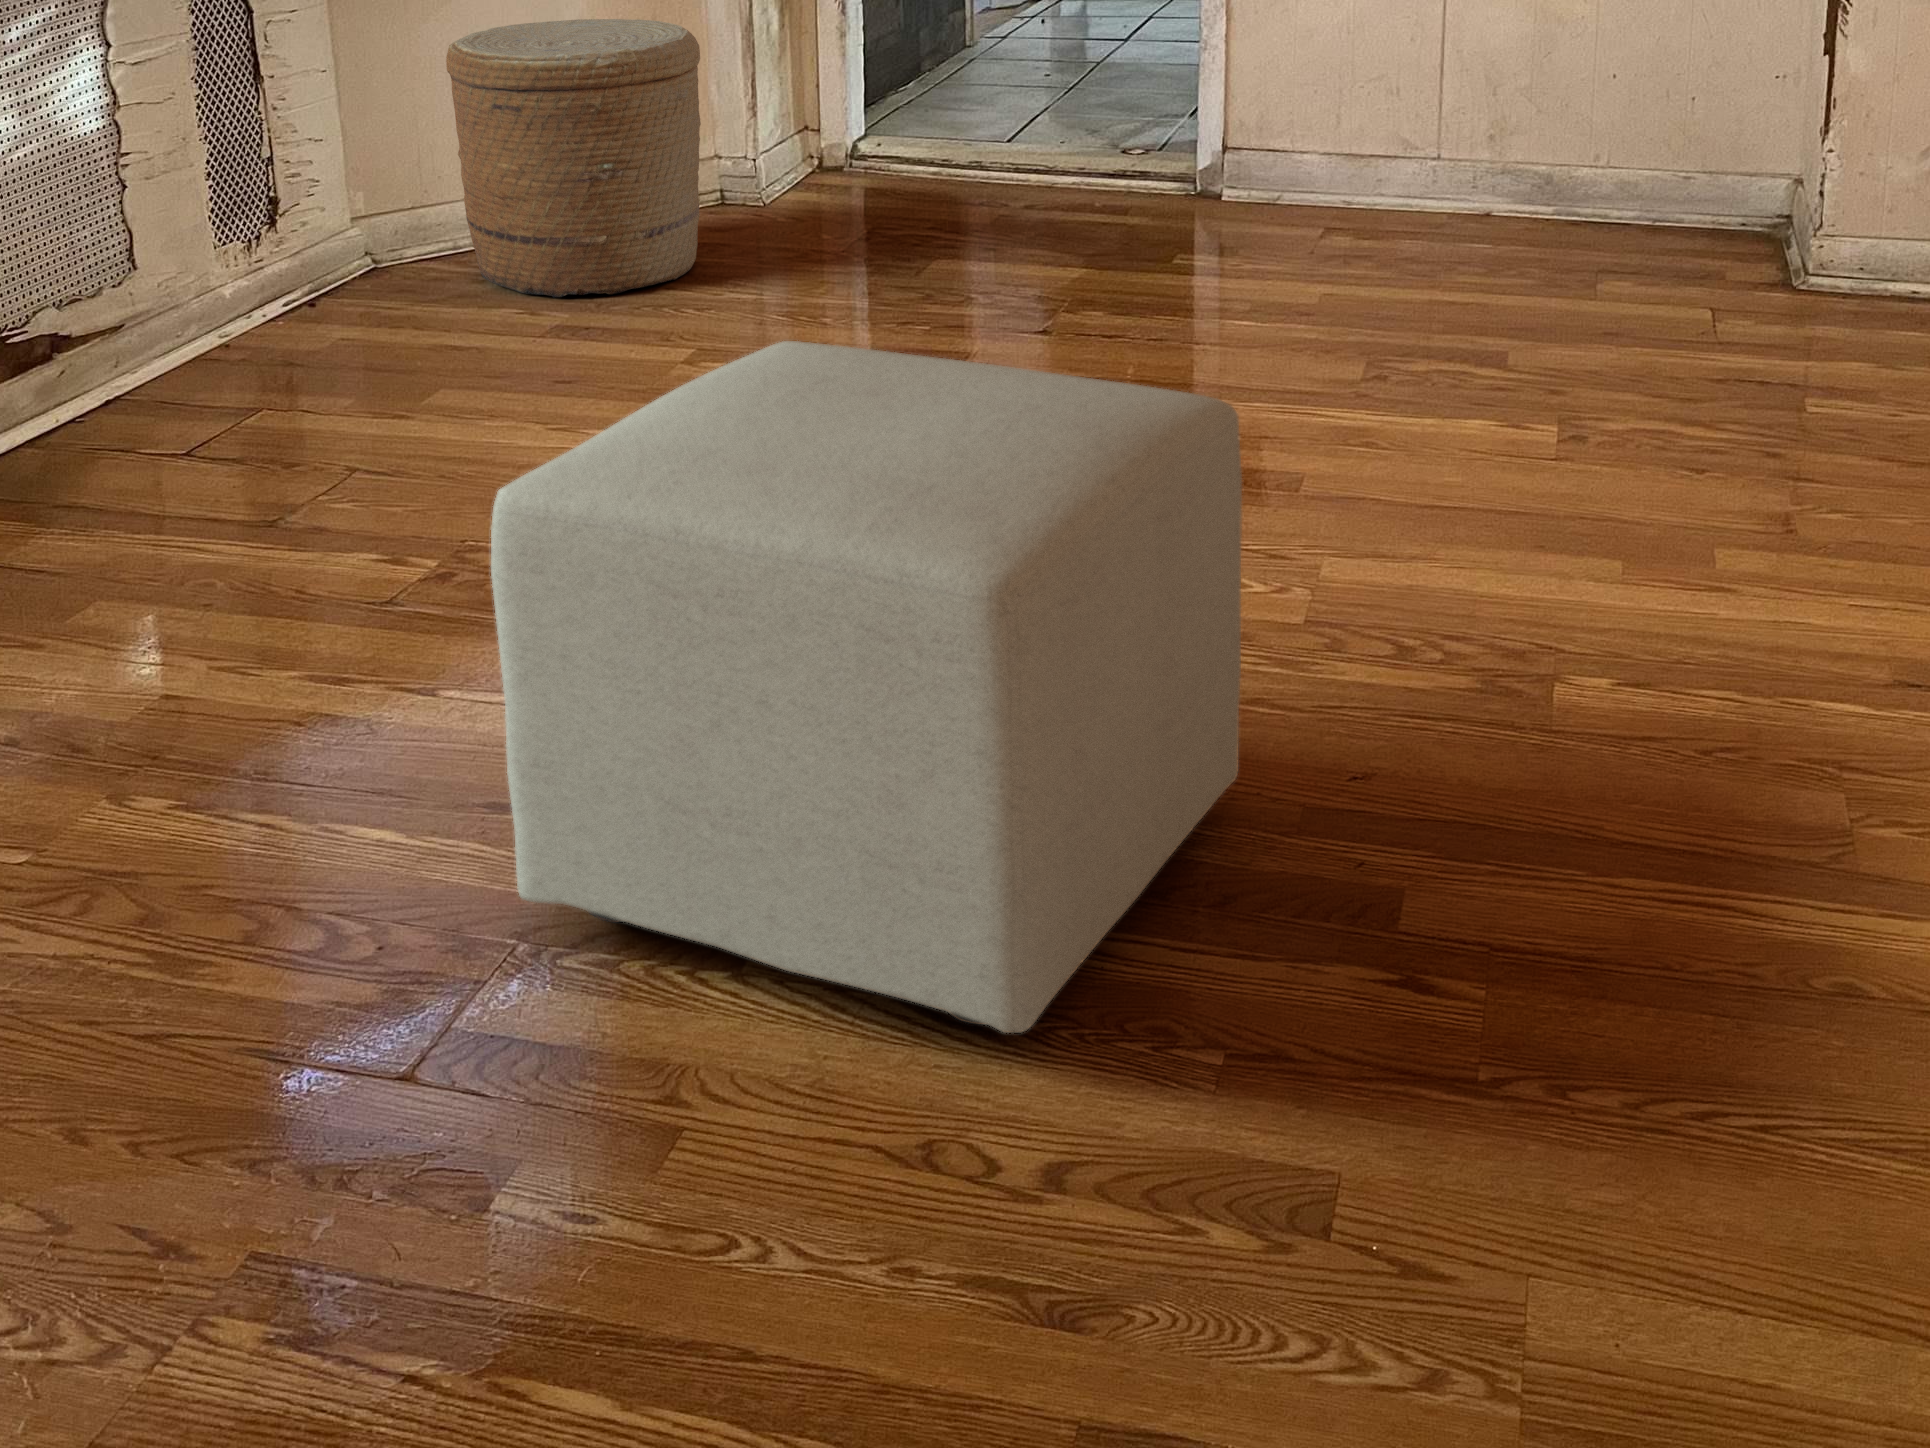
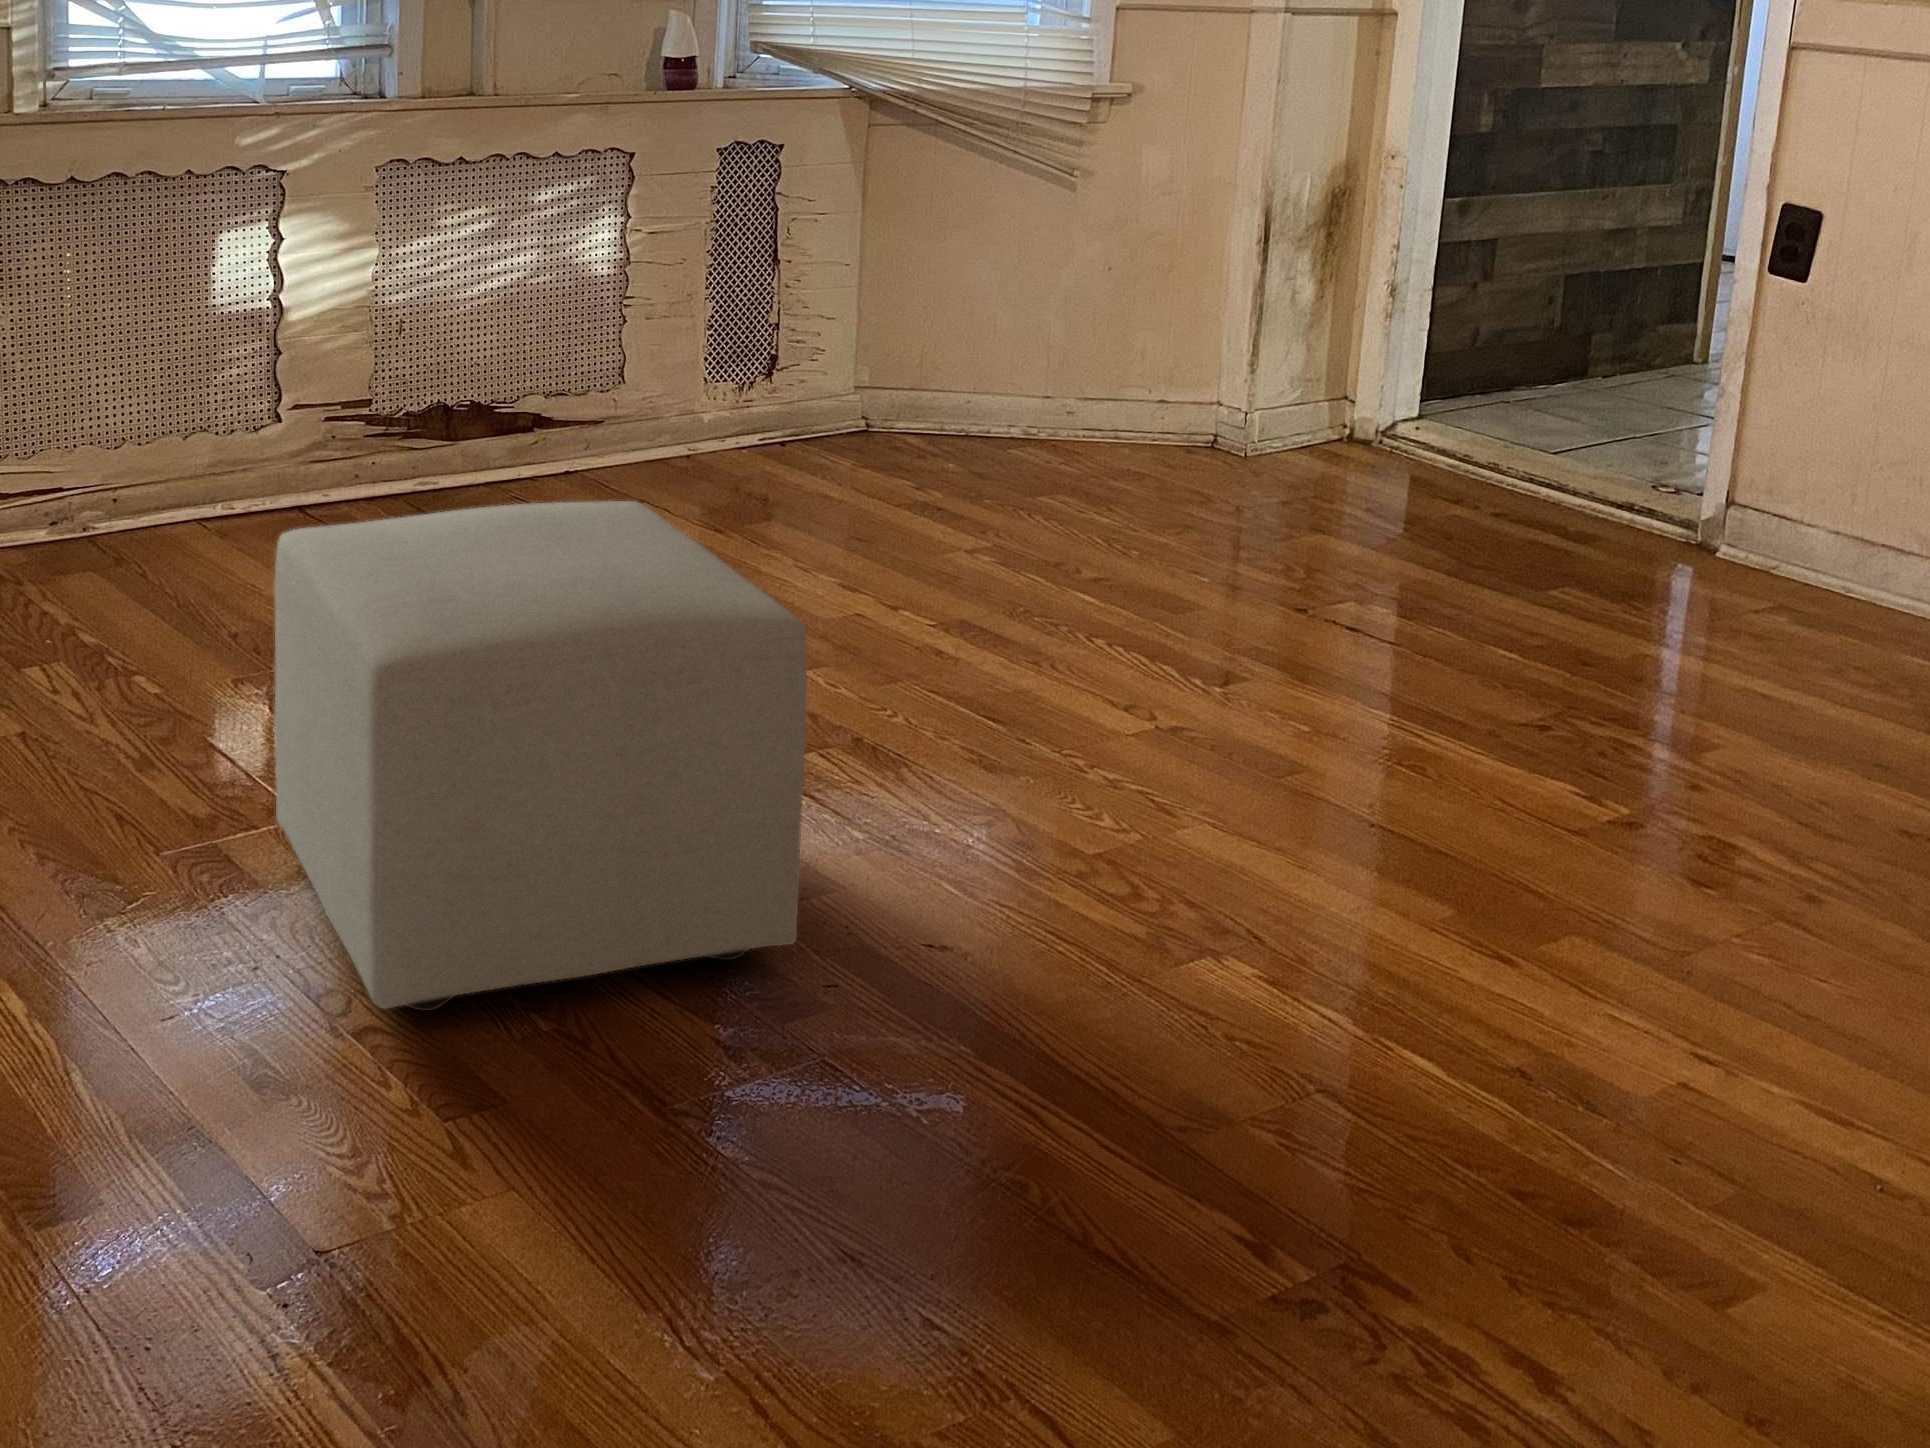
woven basket: present [446,19,701,298] -> none [924,253,1144,493]

